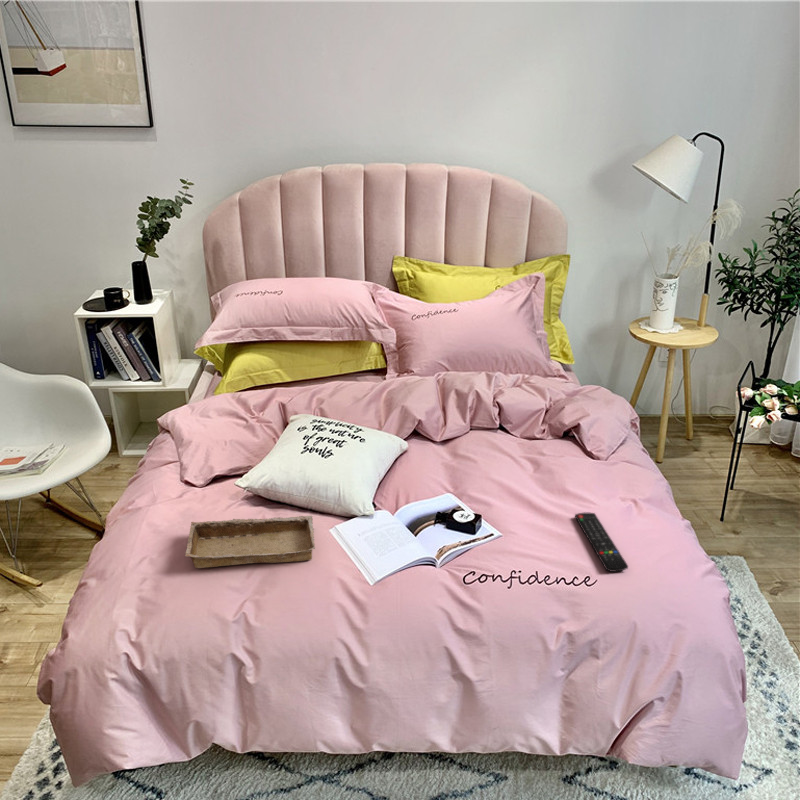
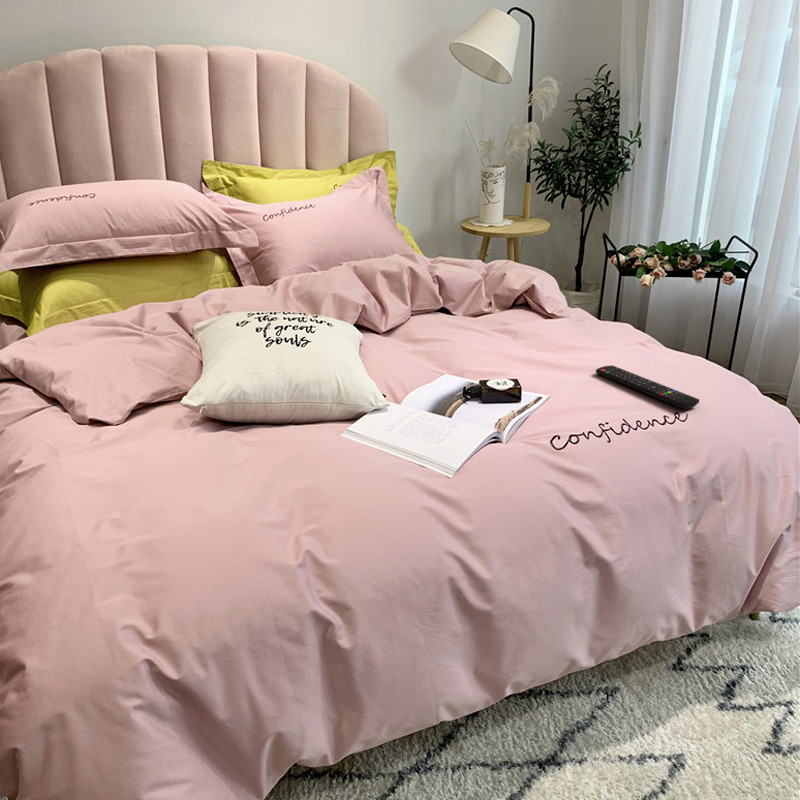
tray: present [185,516,315,568] -> none [146,421,356,513]

